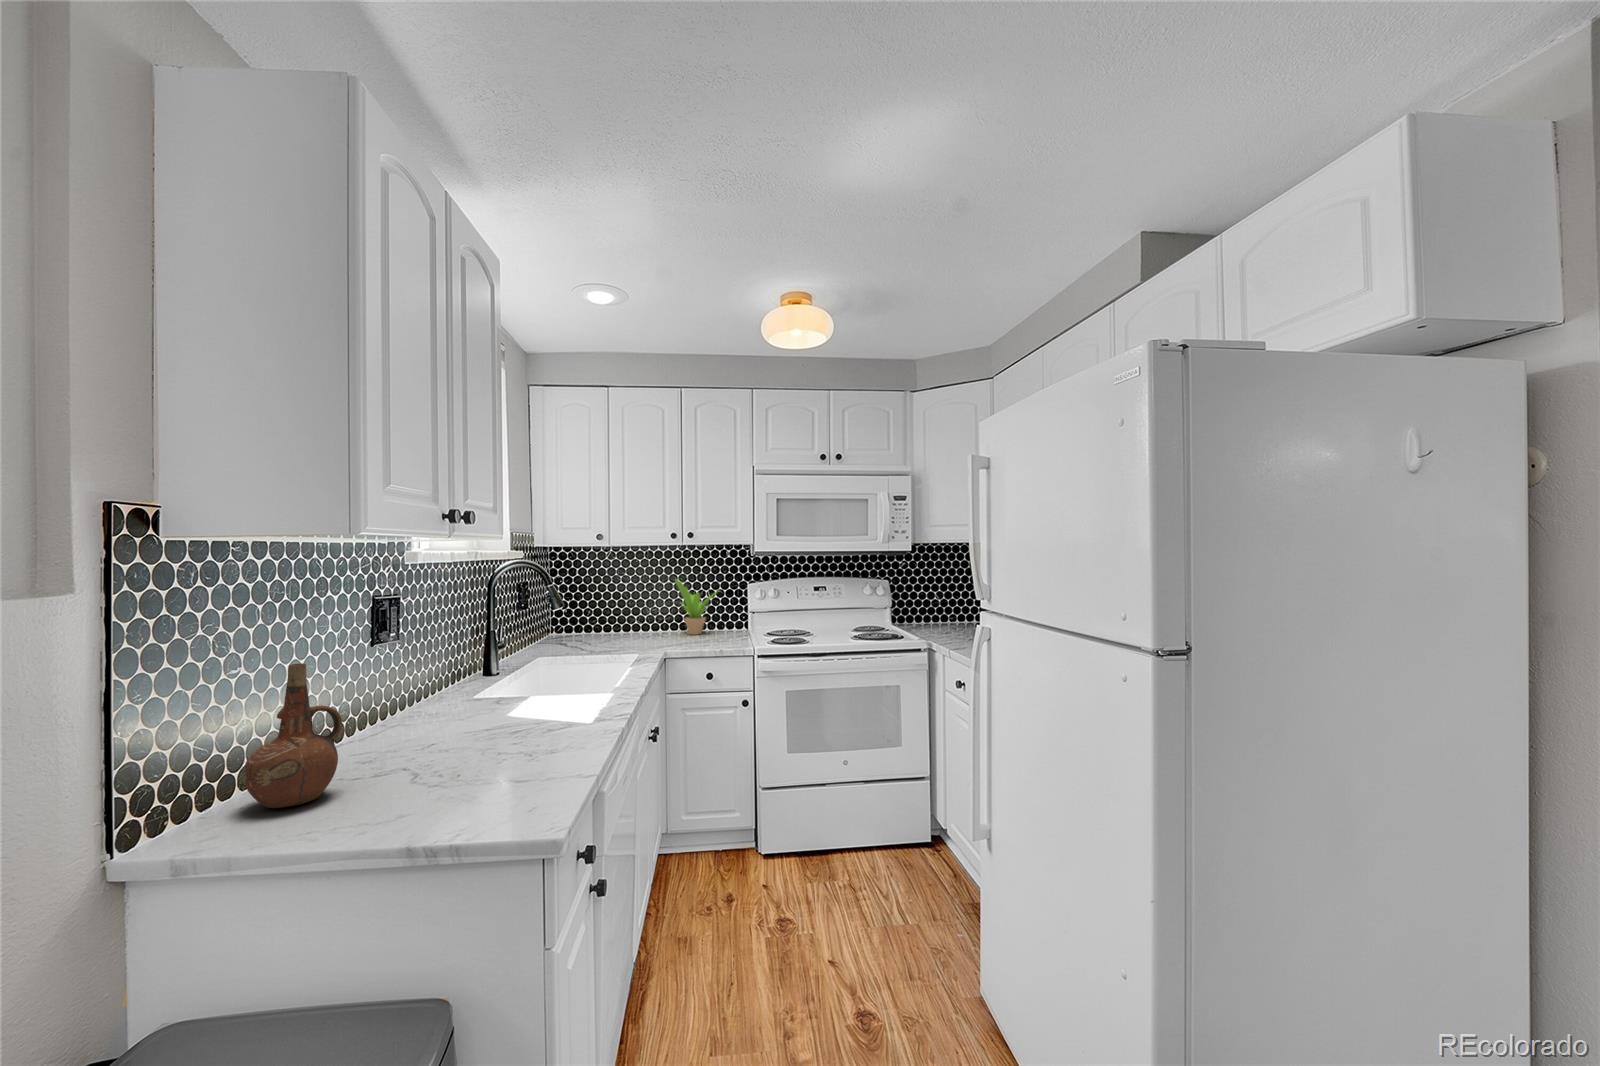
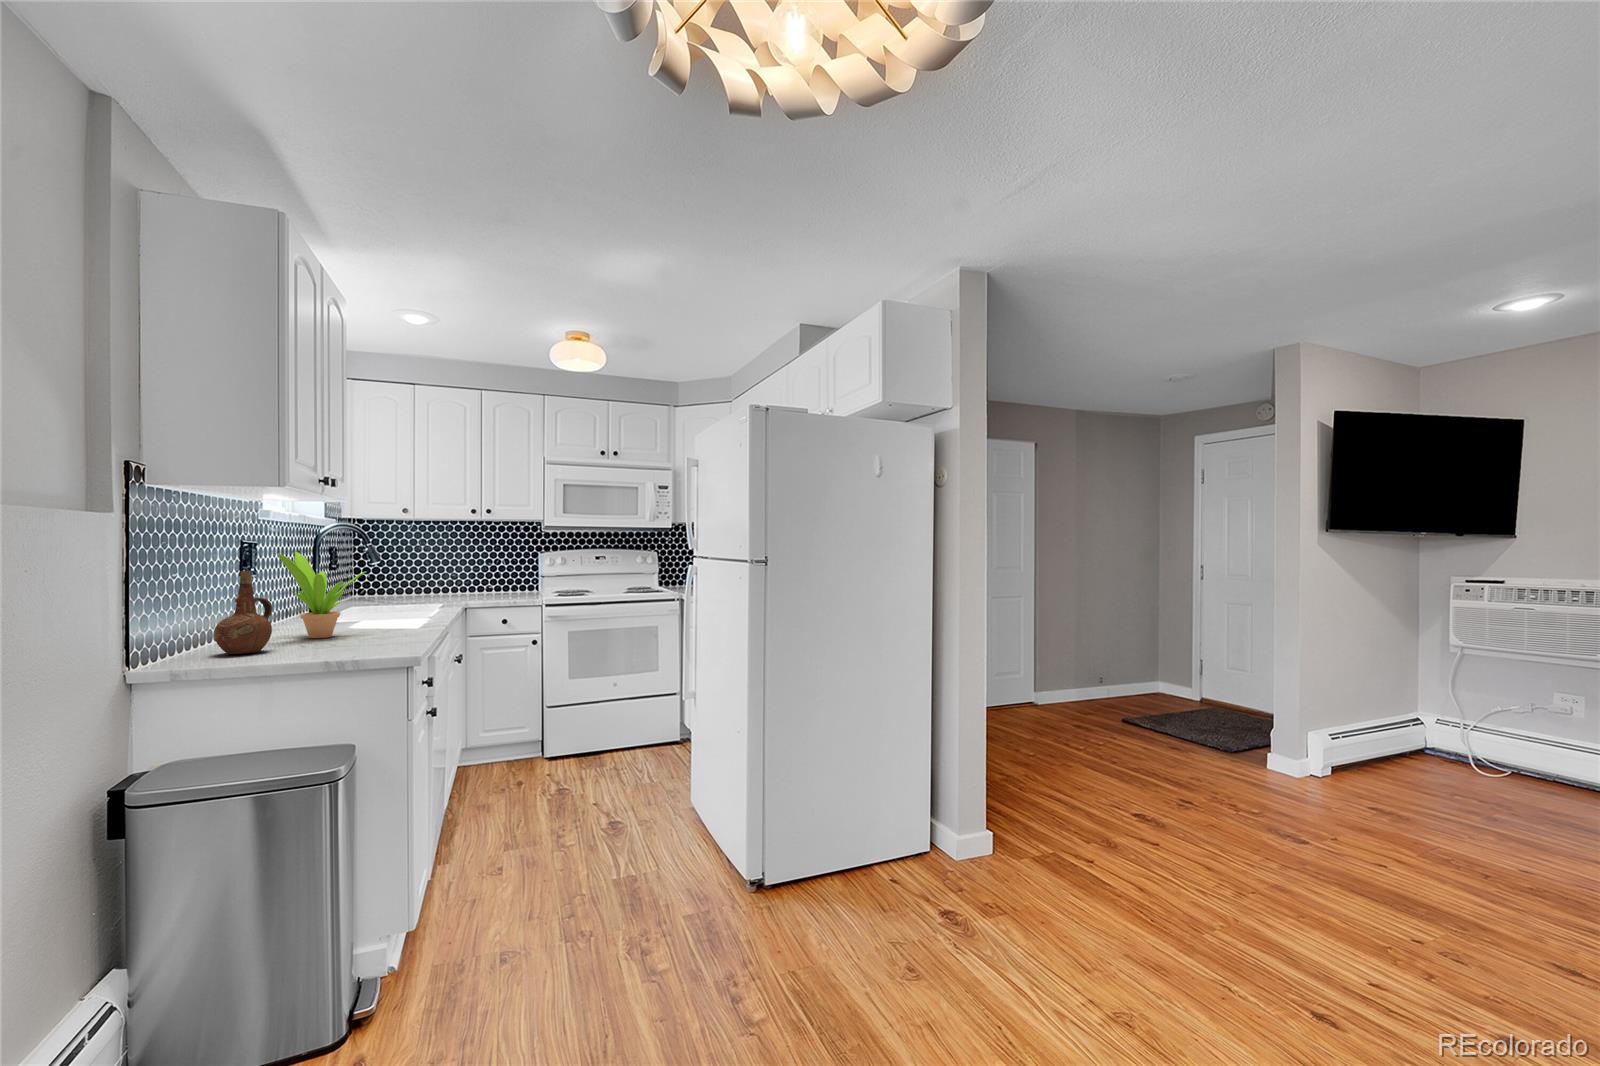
potted plant: present [675,578,717,635] -> present [277,552,366,638]

